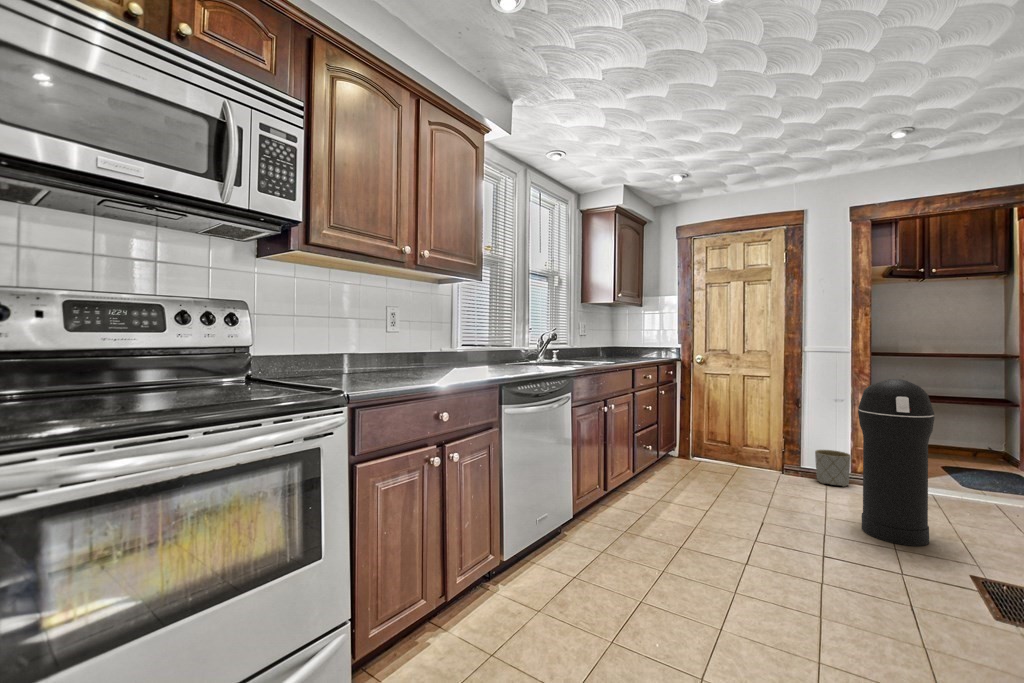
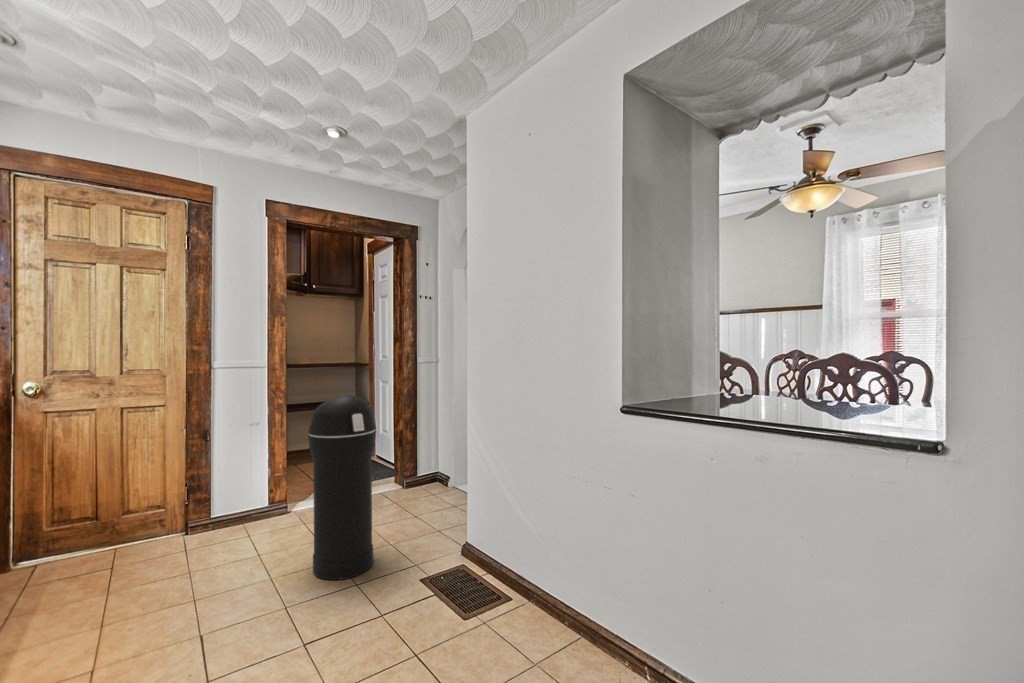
planter: present [815,450,851,487] -> none [231,484,271,531]

